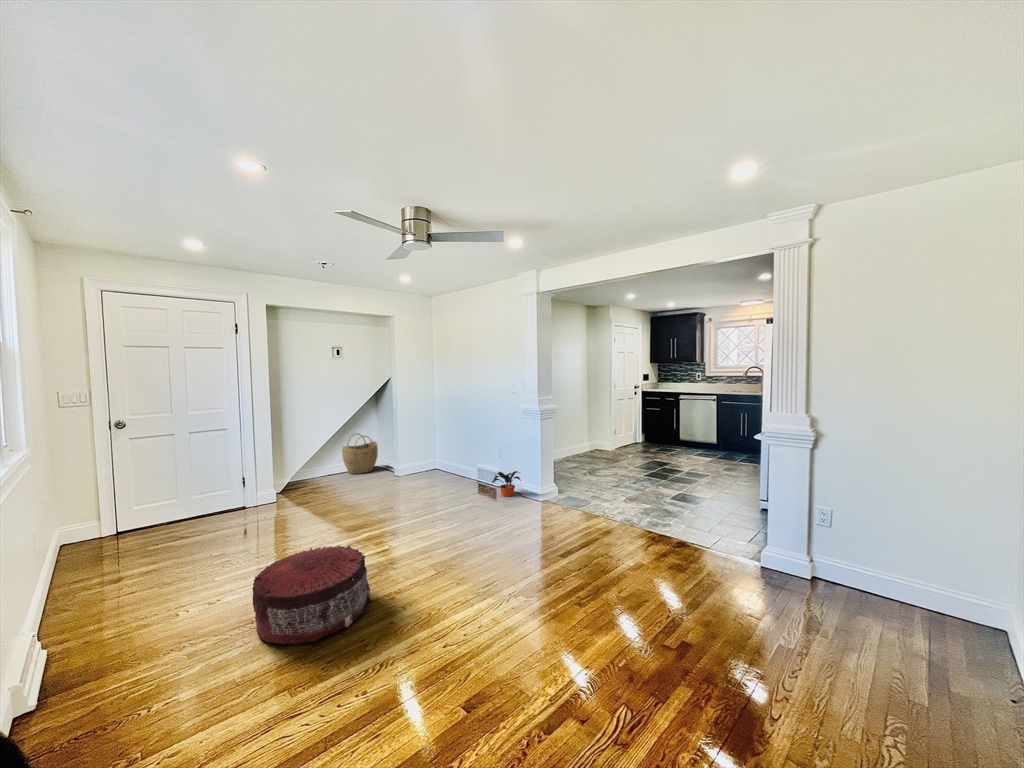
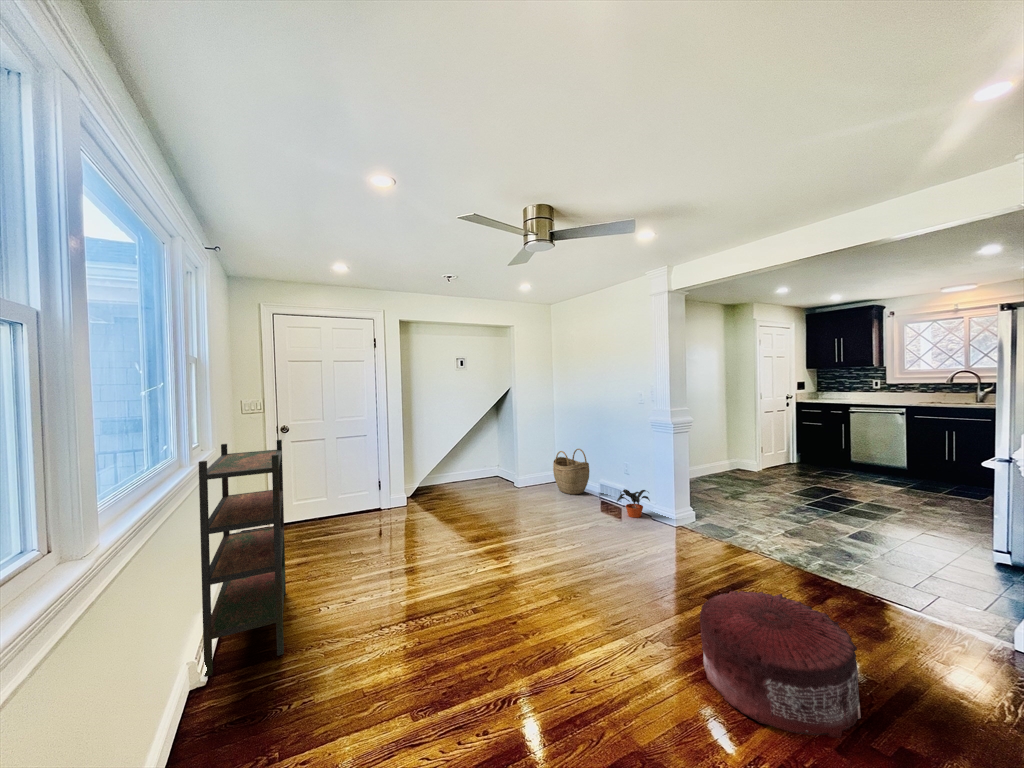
woven basket: present [342,434,378,474] -> present [553,449,589,495]
bookshelf: none [16,436,135,703] -> present [199,440,286,677]
pouf: present [252,546,371,644] -> present [700,591,861,738]

